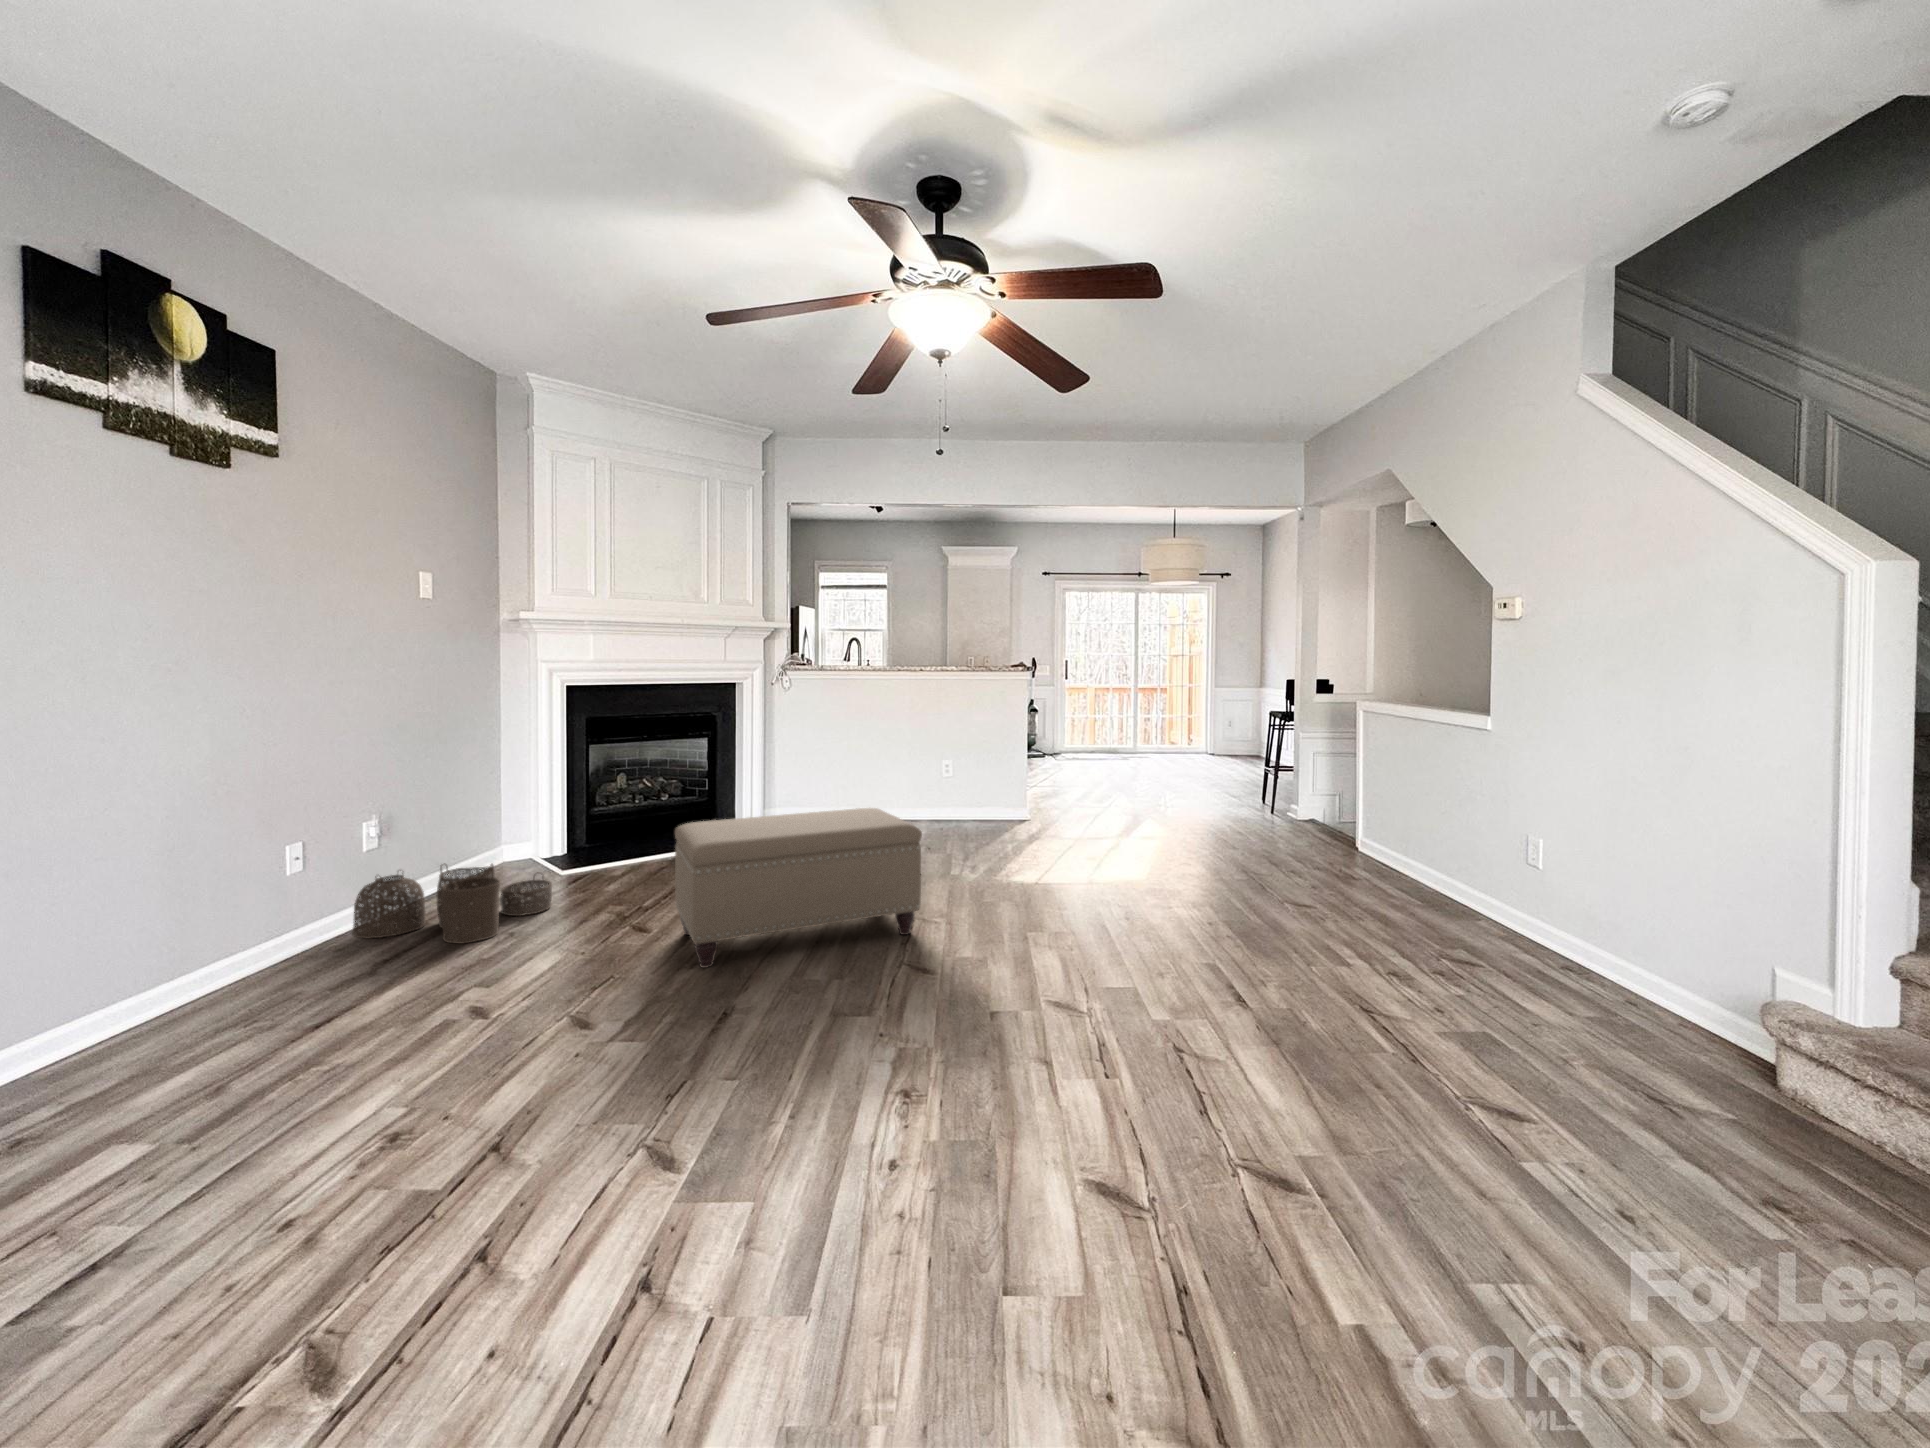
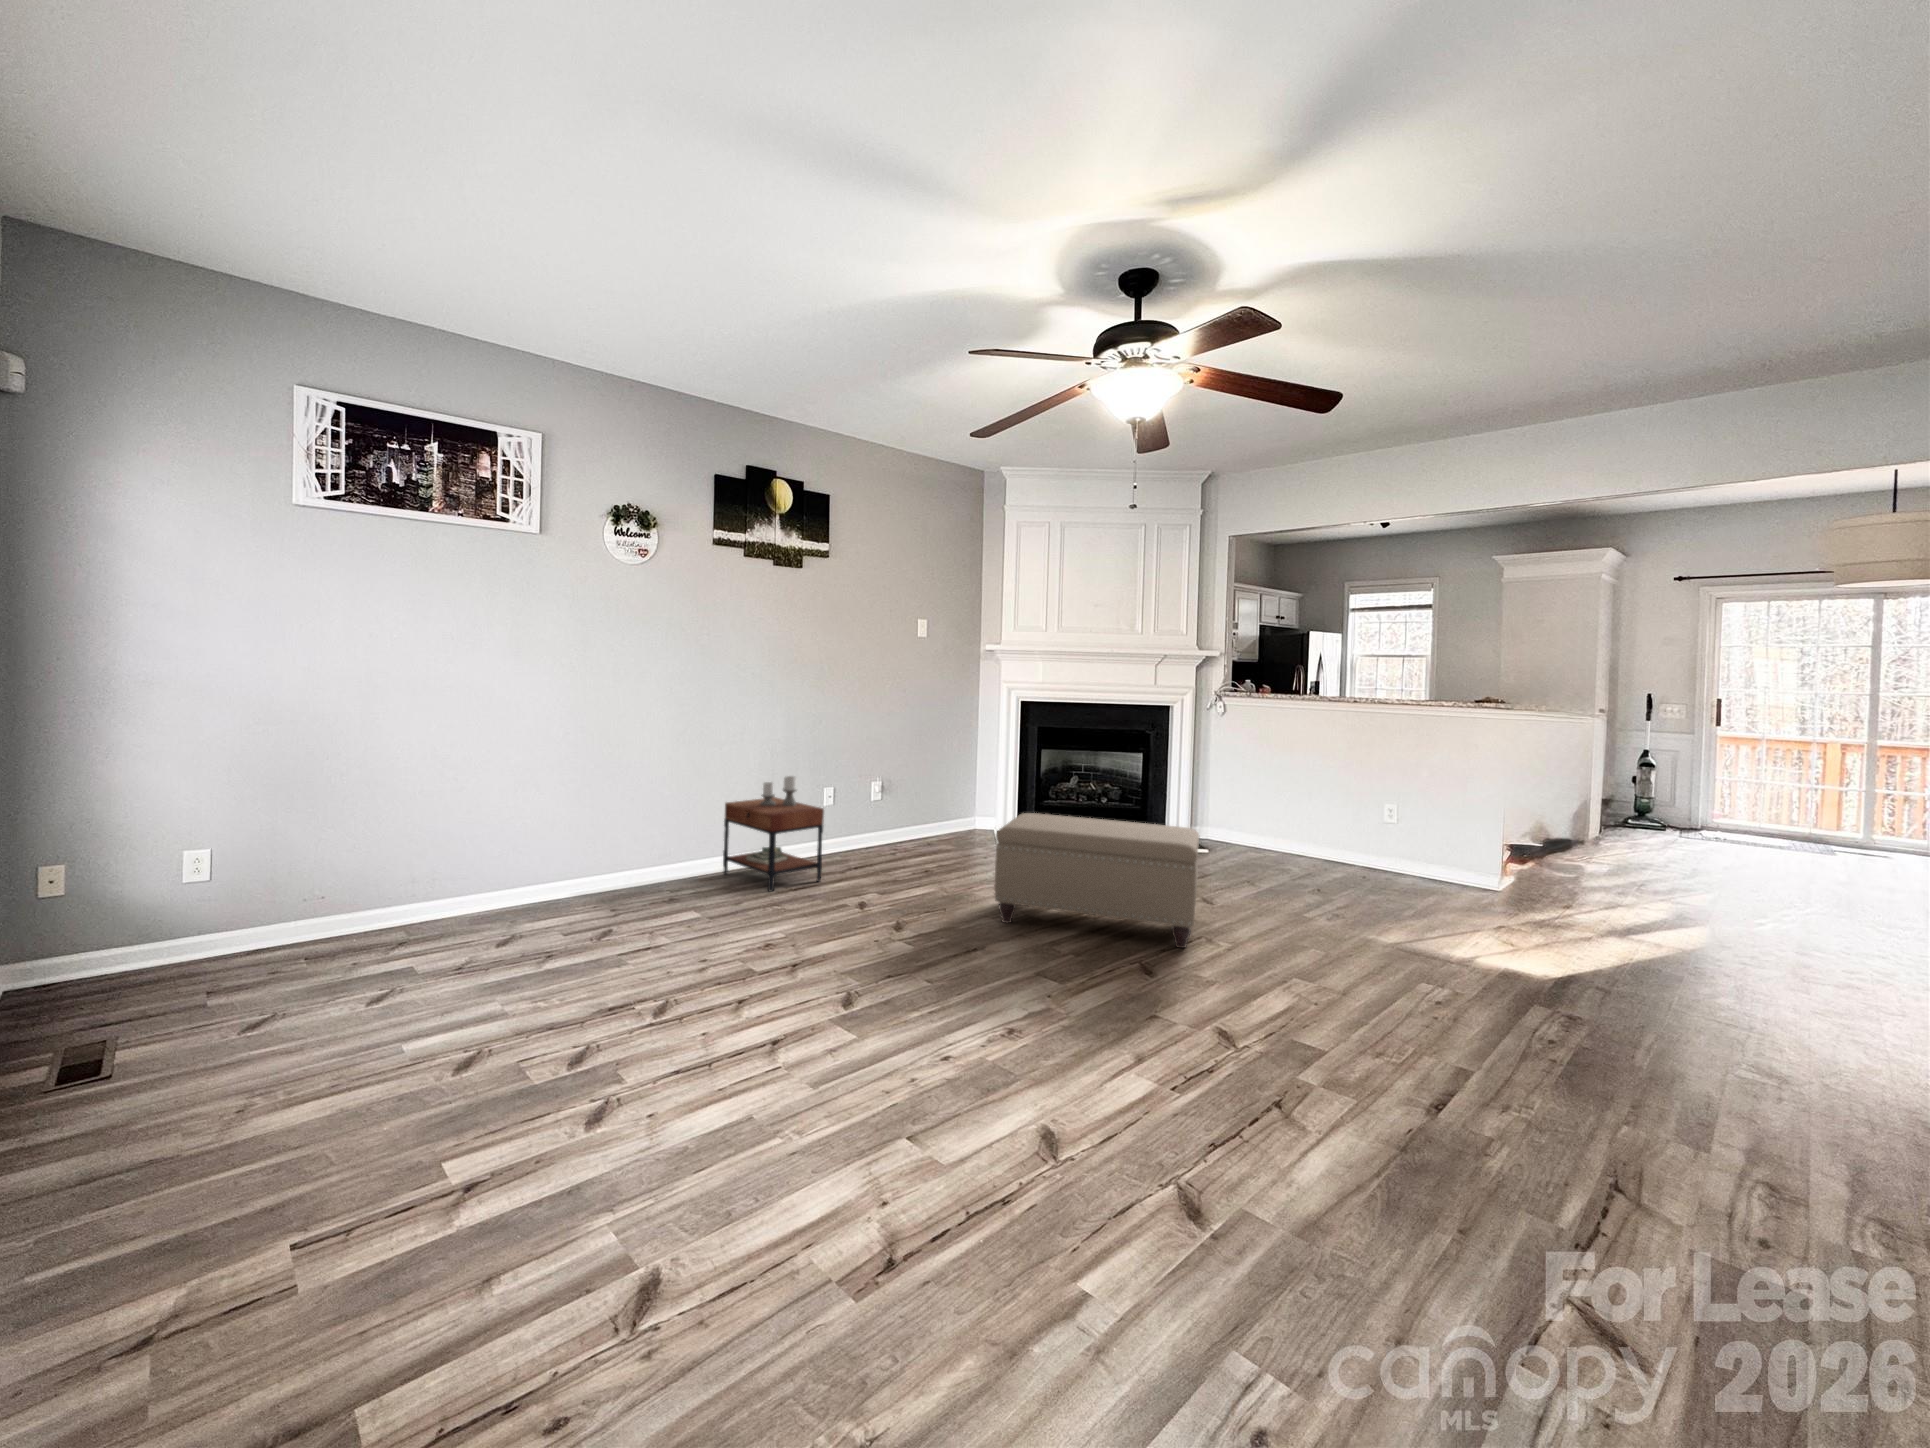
side table: none [91,833,347,1048] -> present [723,776,824,892]
woven basket: present [352,863,552,943] -> none [858,816,970,871]

